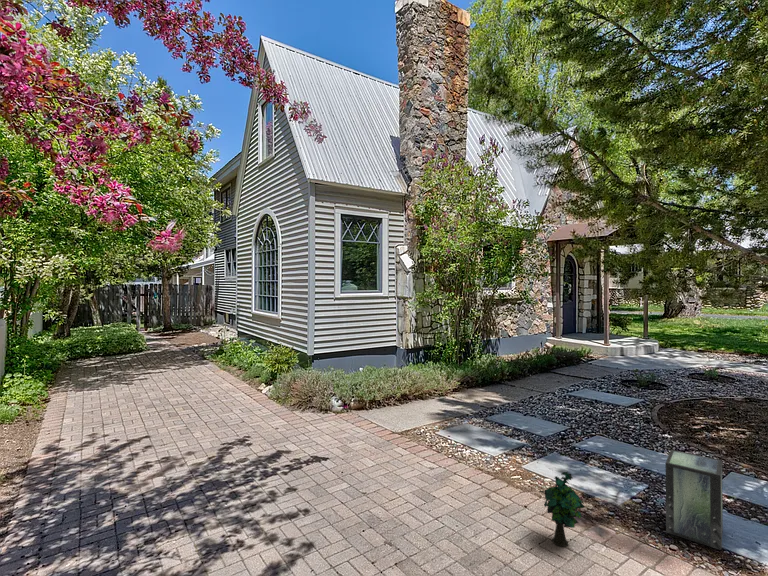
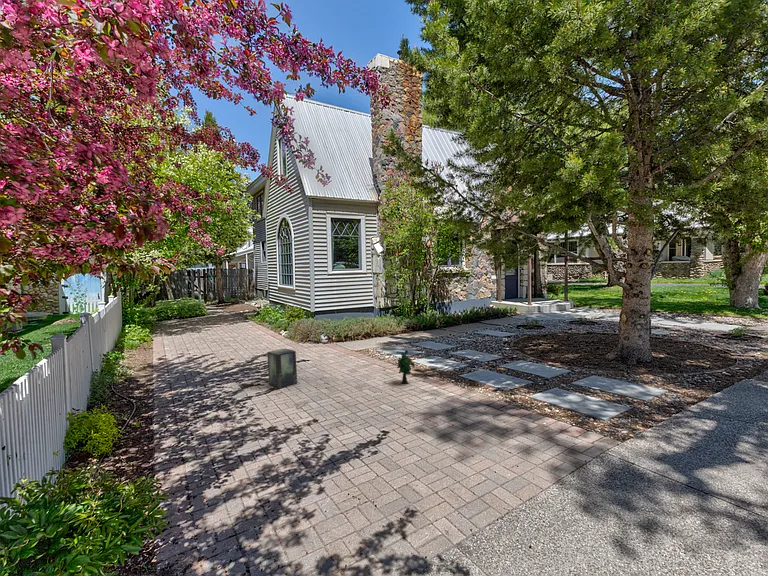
storage box: present [665,450,723,550] -> present [267,349,297,389]

